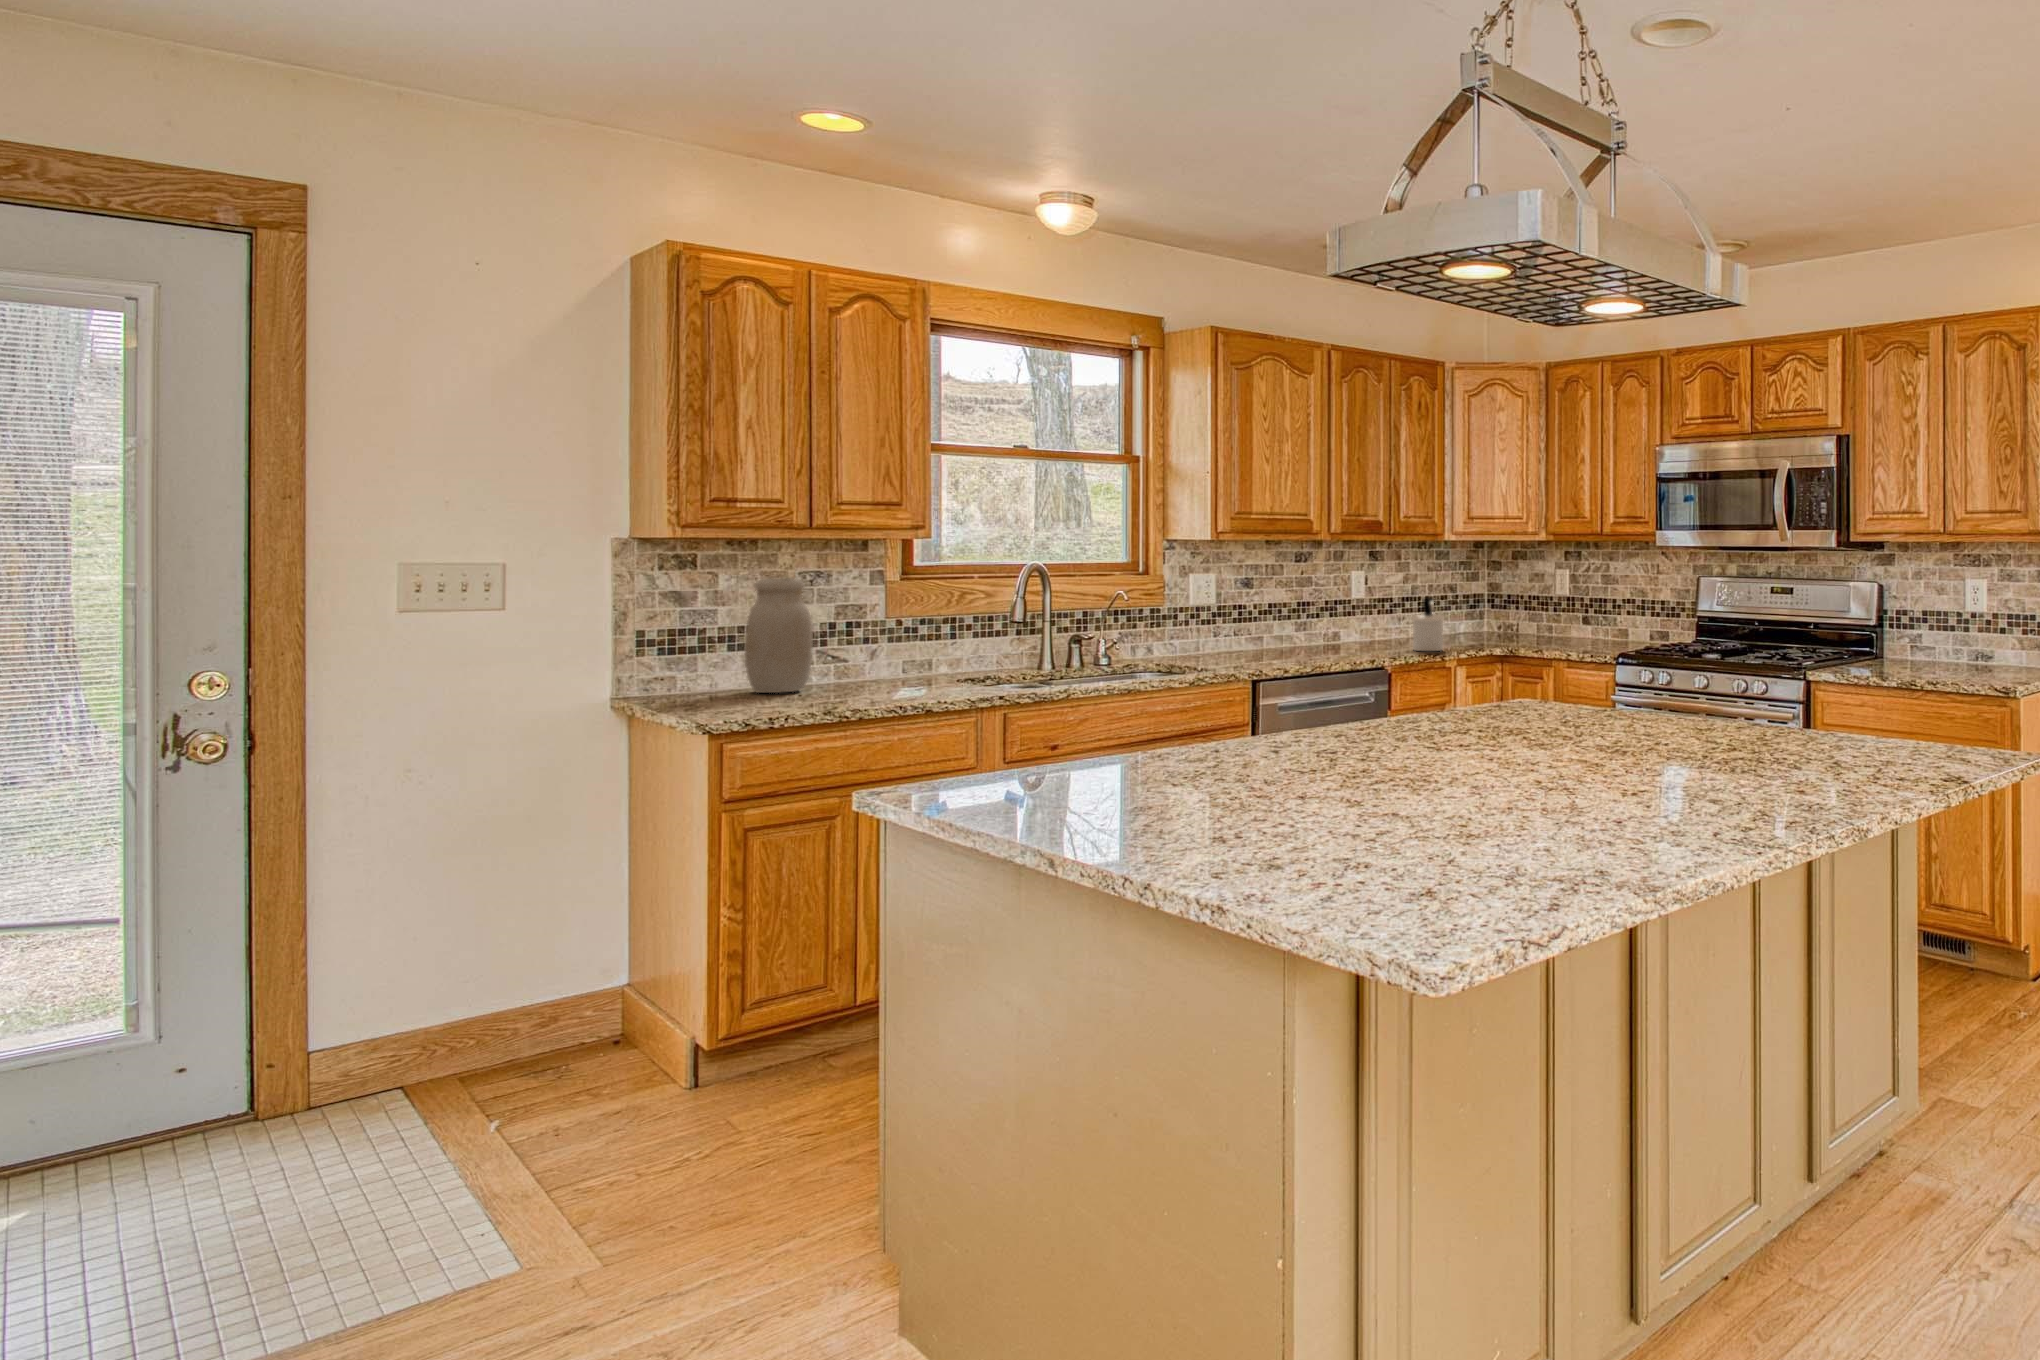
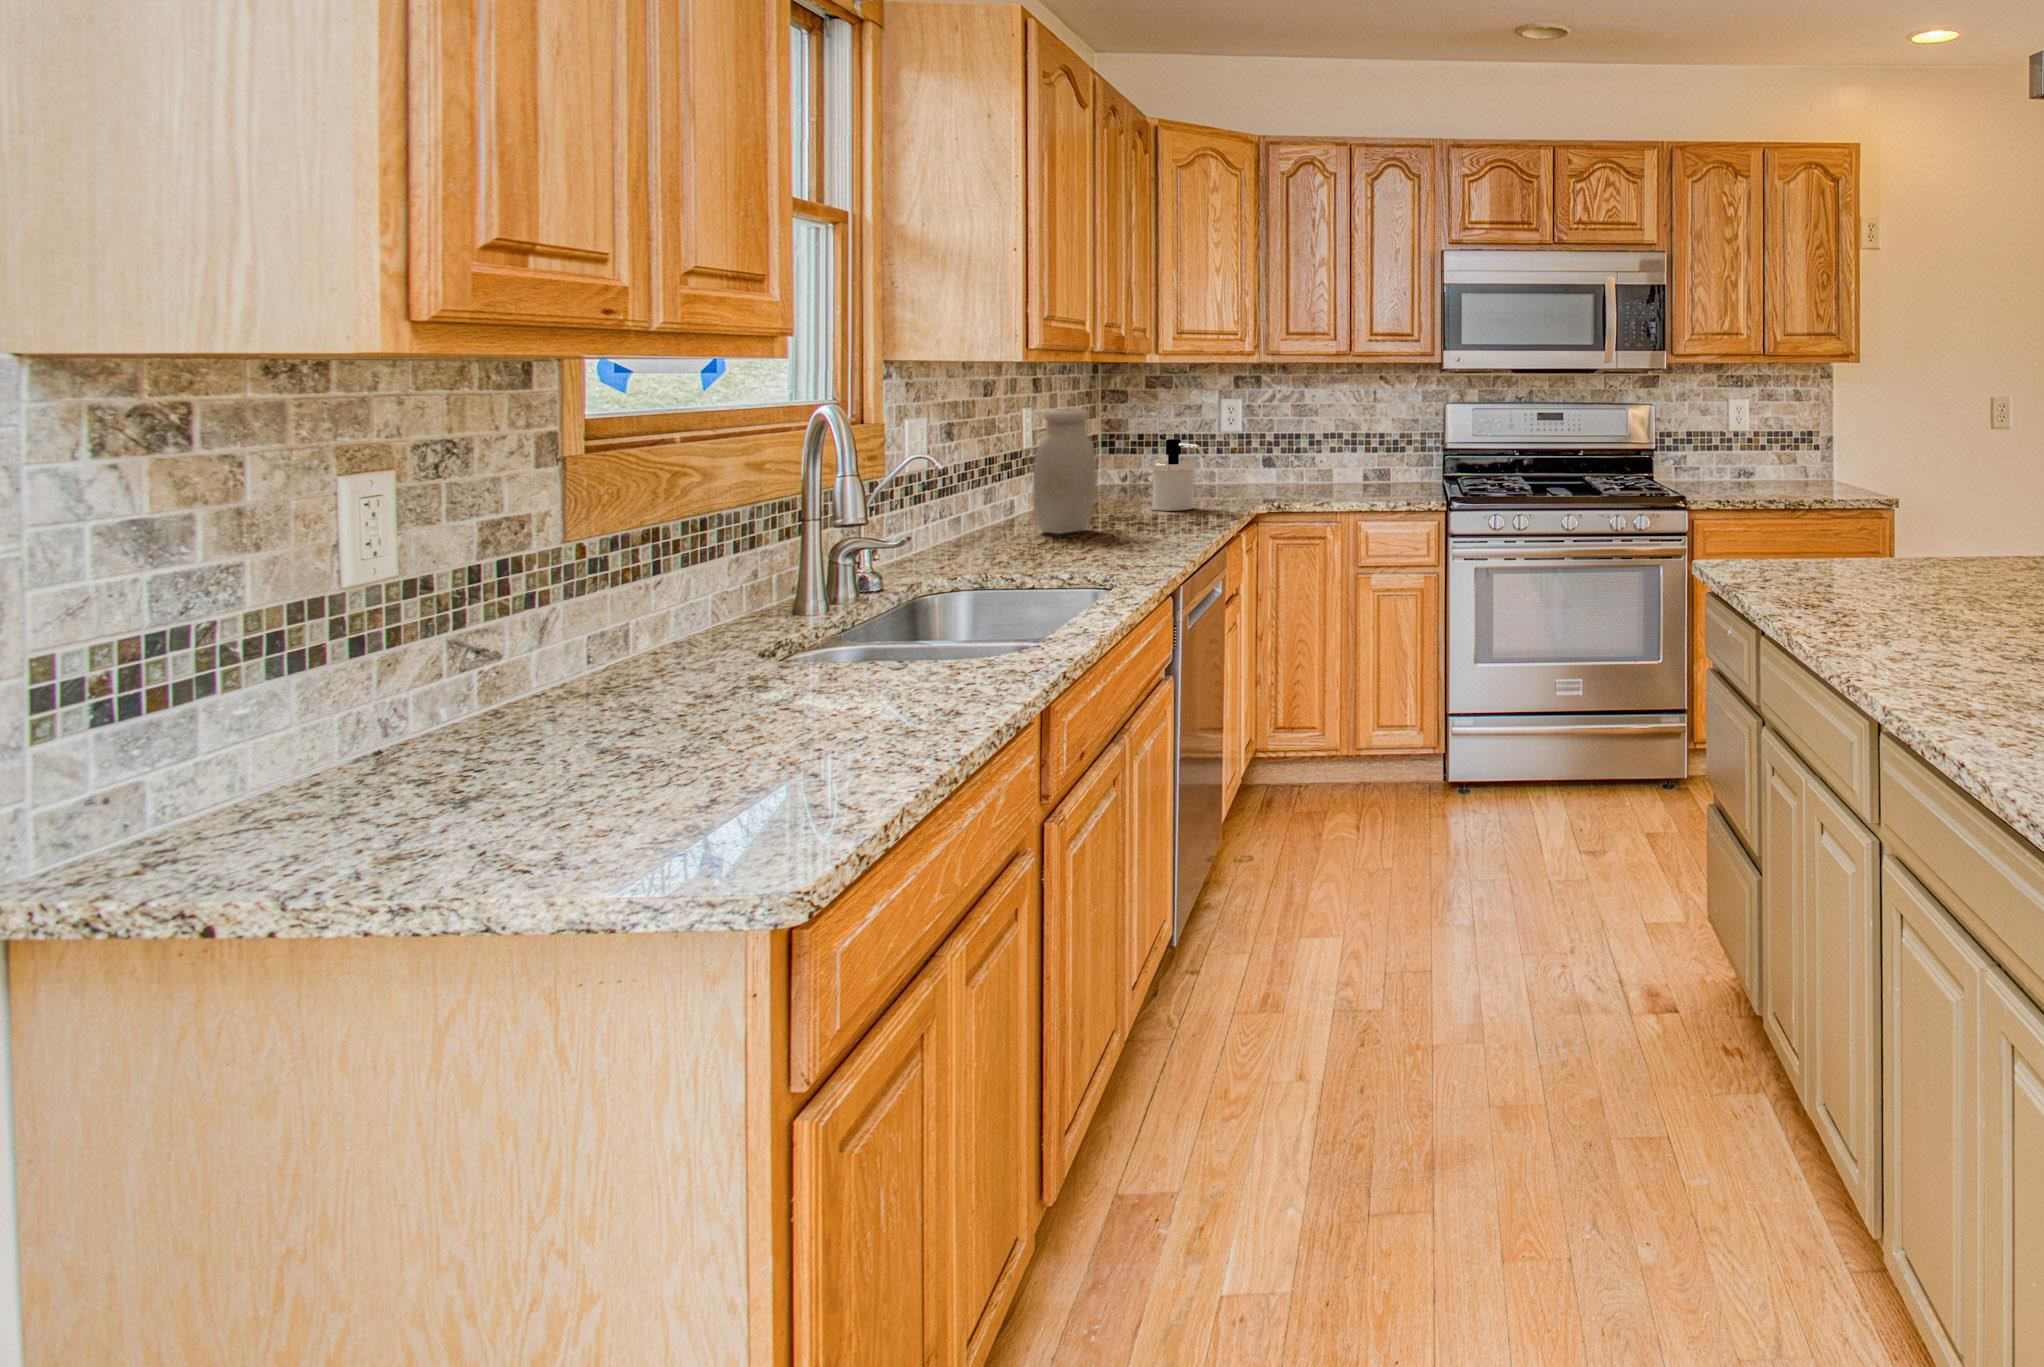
jar: present [745,578,813,693] -> present [1032,409,1097,534]

